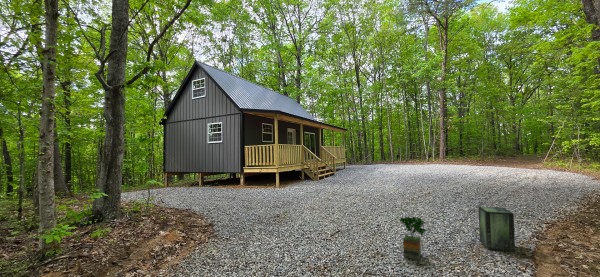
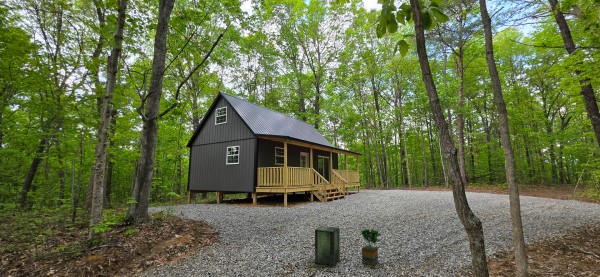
storage box: present [479,207,515,252] -> present [315,226,340,266]

